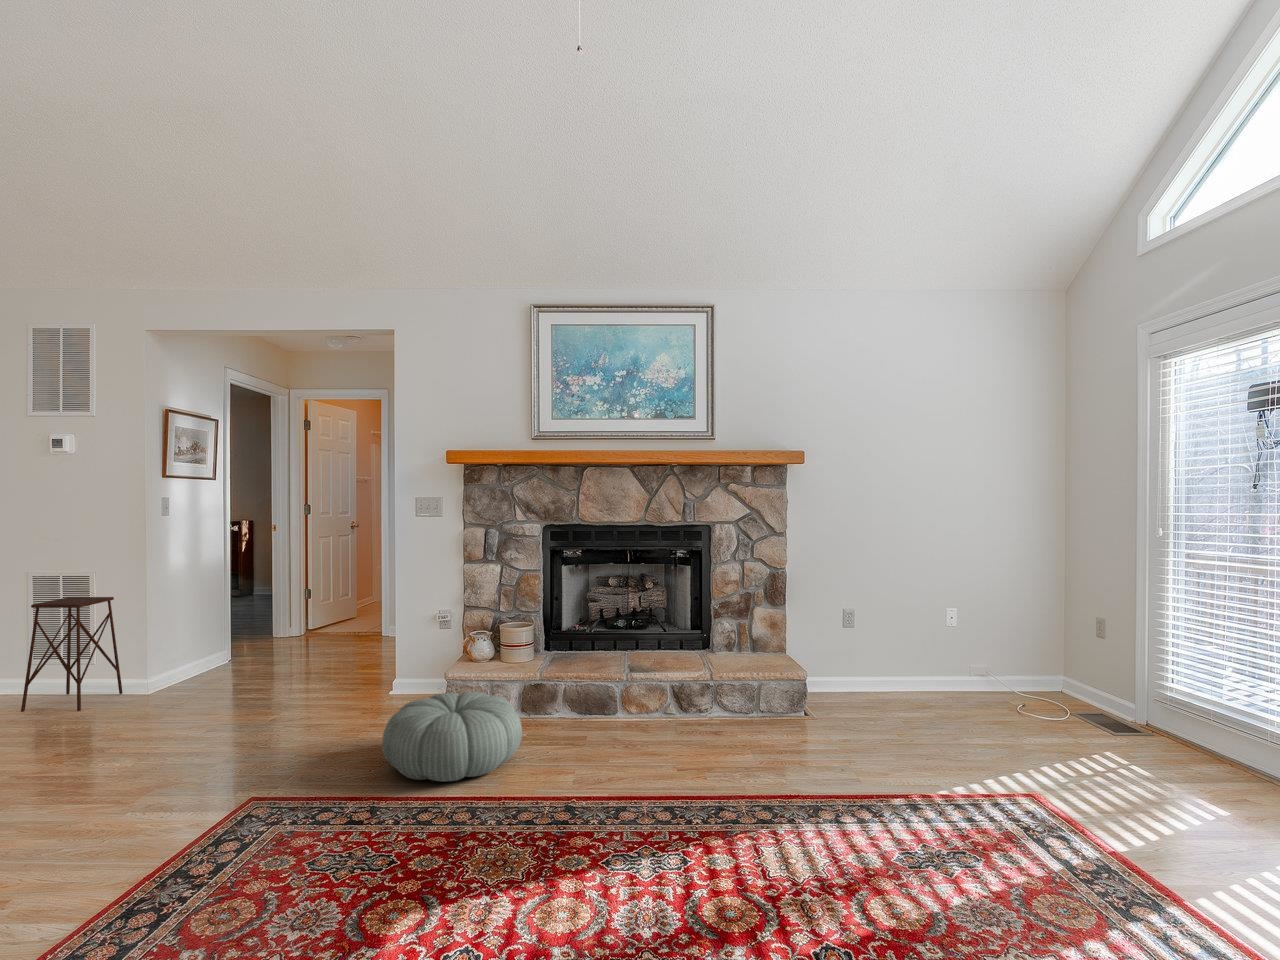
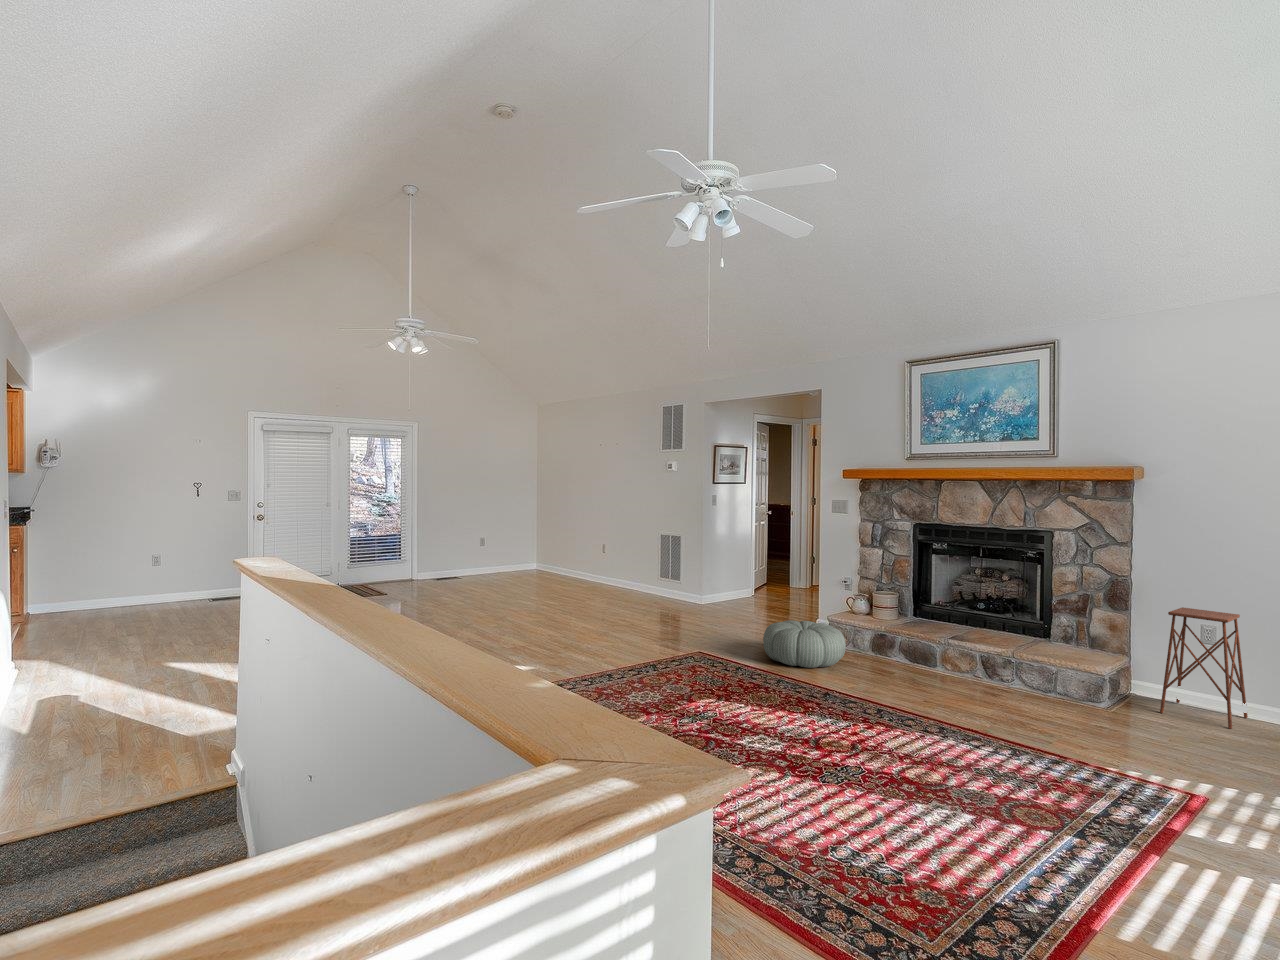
side table: present [21,597,123,712] -> present [1160,607,1248,729]

